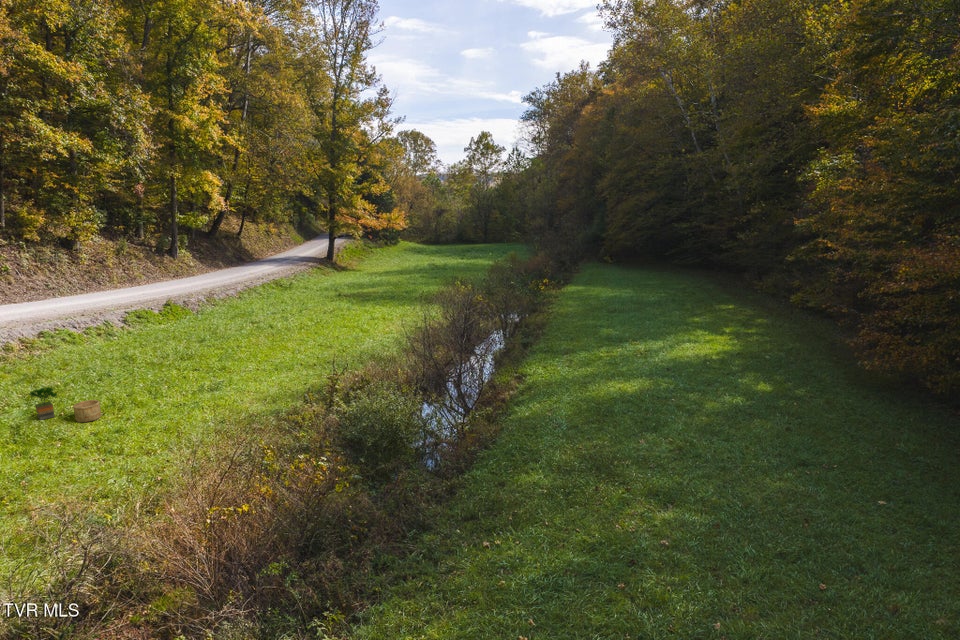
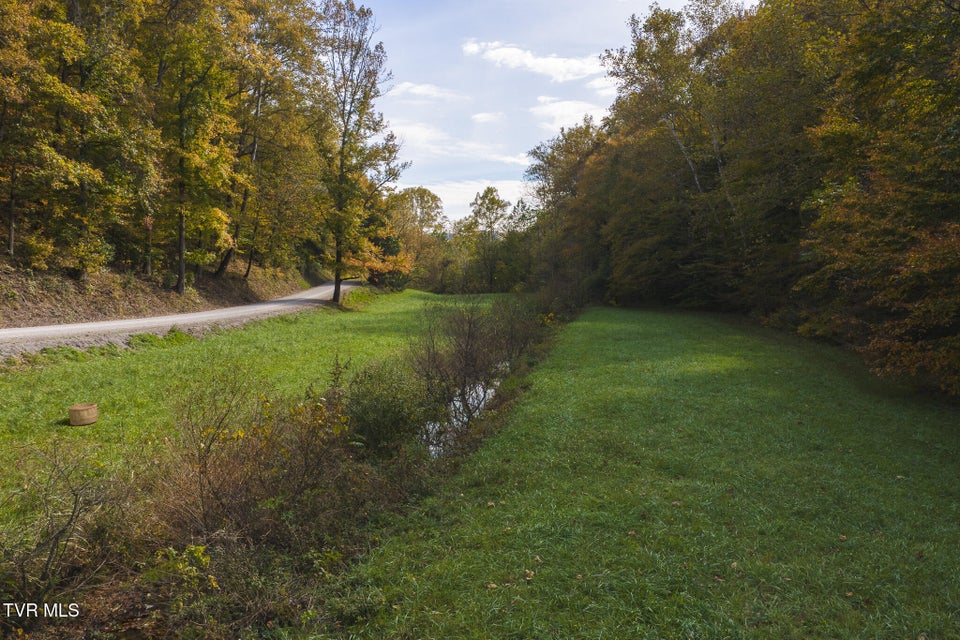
potted tree: present [29,387,57,420] -> none [21,388,53,424]

